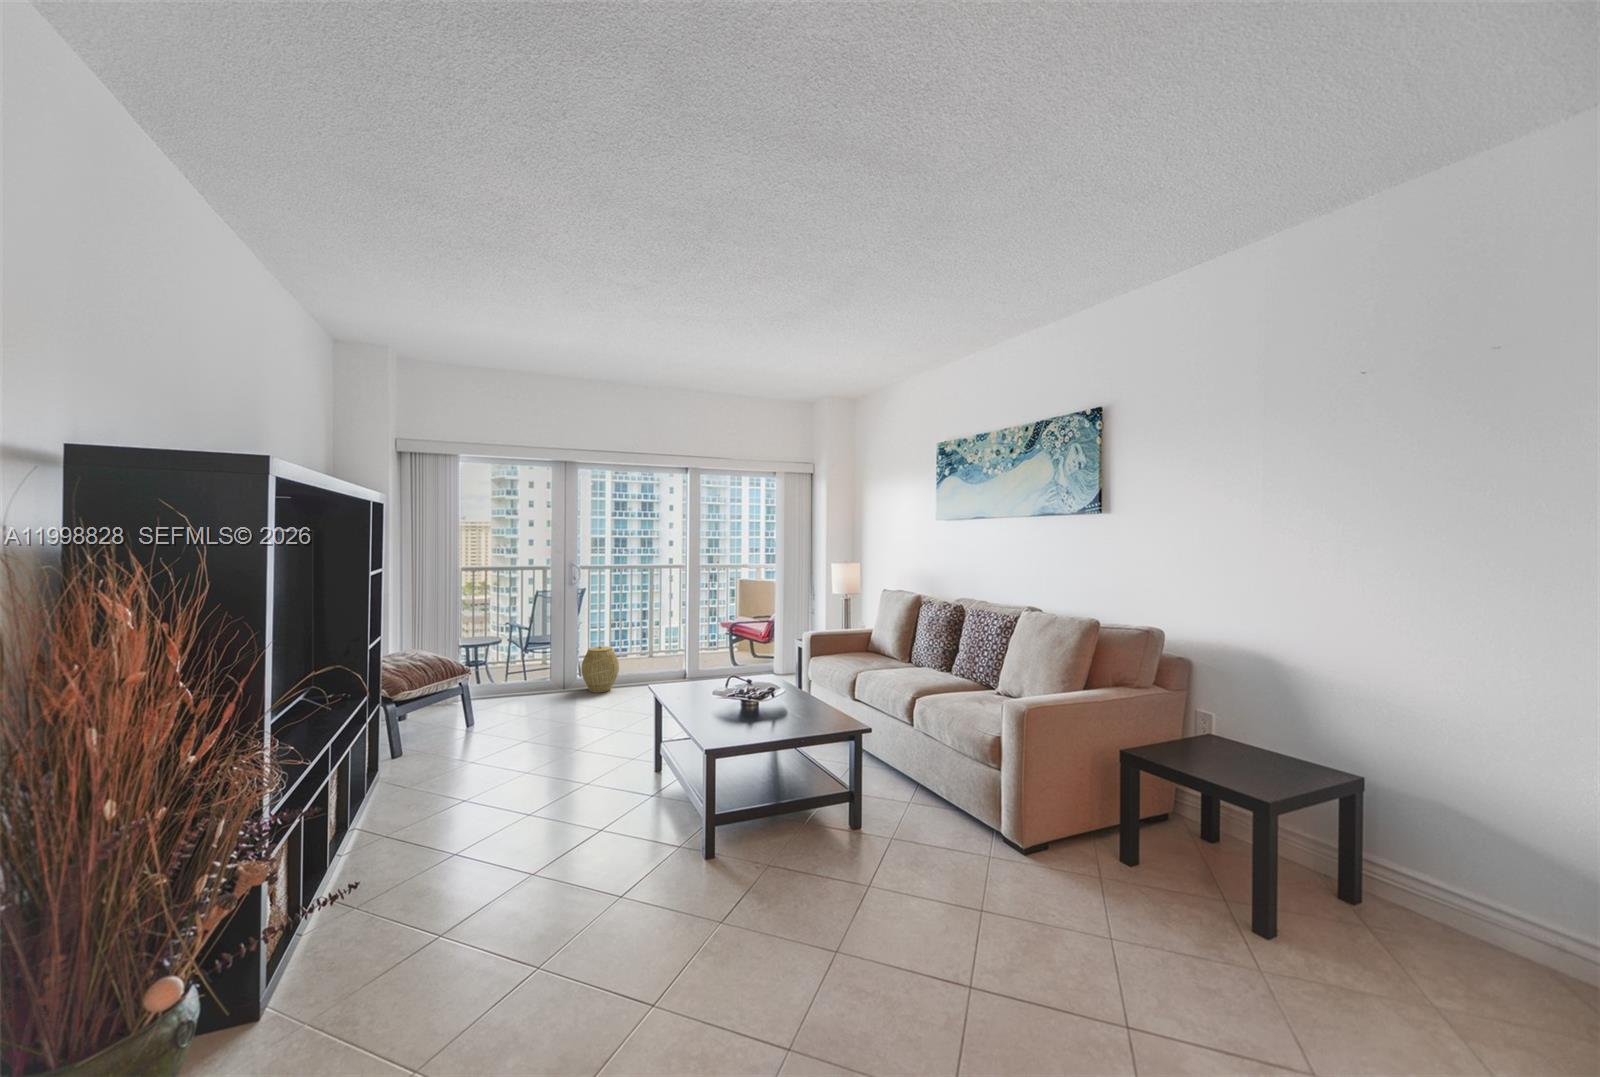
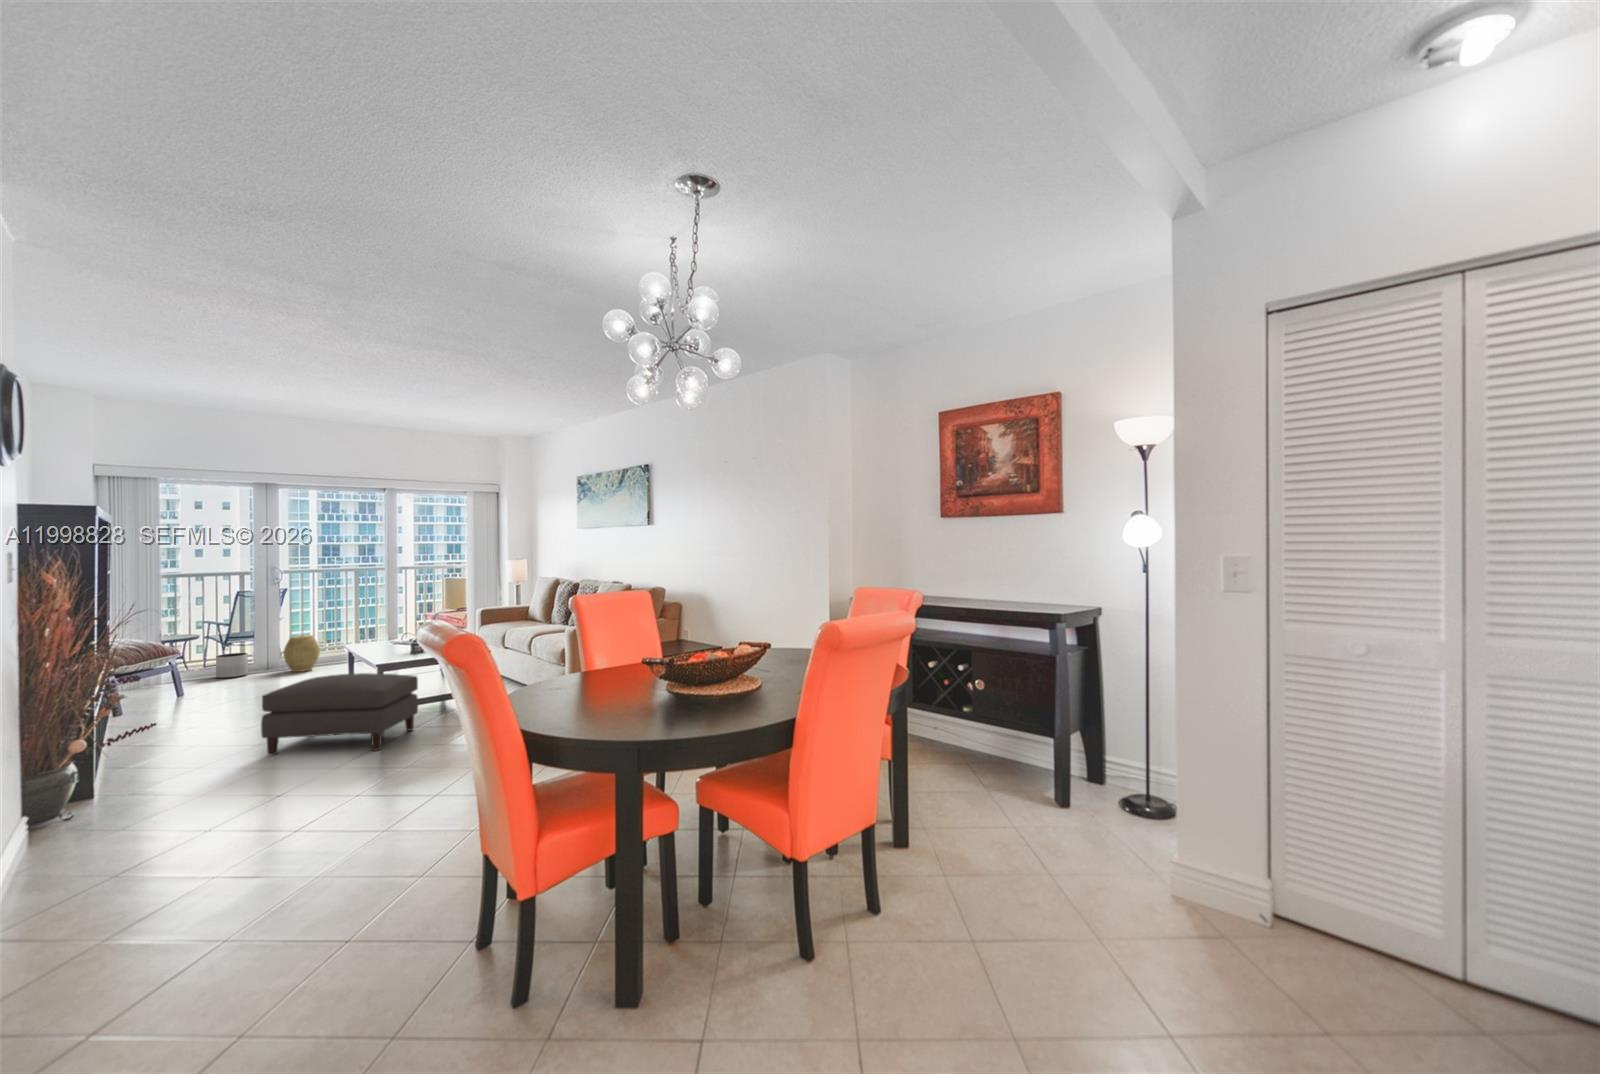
planter: none [515,664,546,695] -> present [216,653,248,679]
ottoman: none [522,769,766,966] -> present [261,673,418,755]

